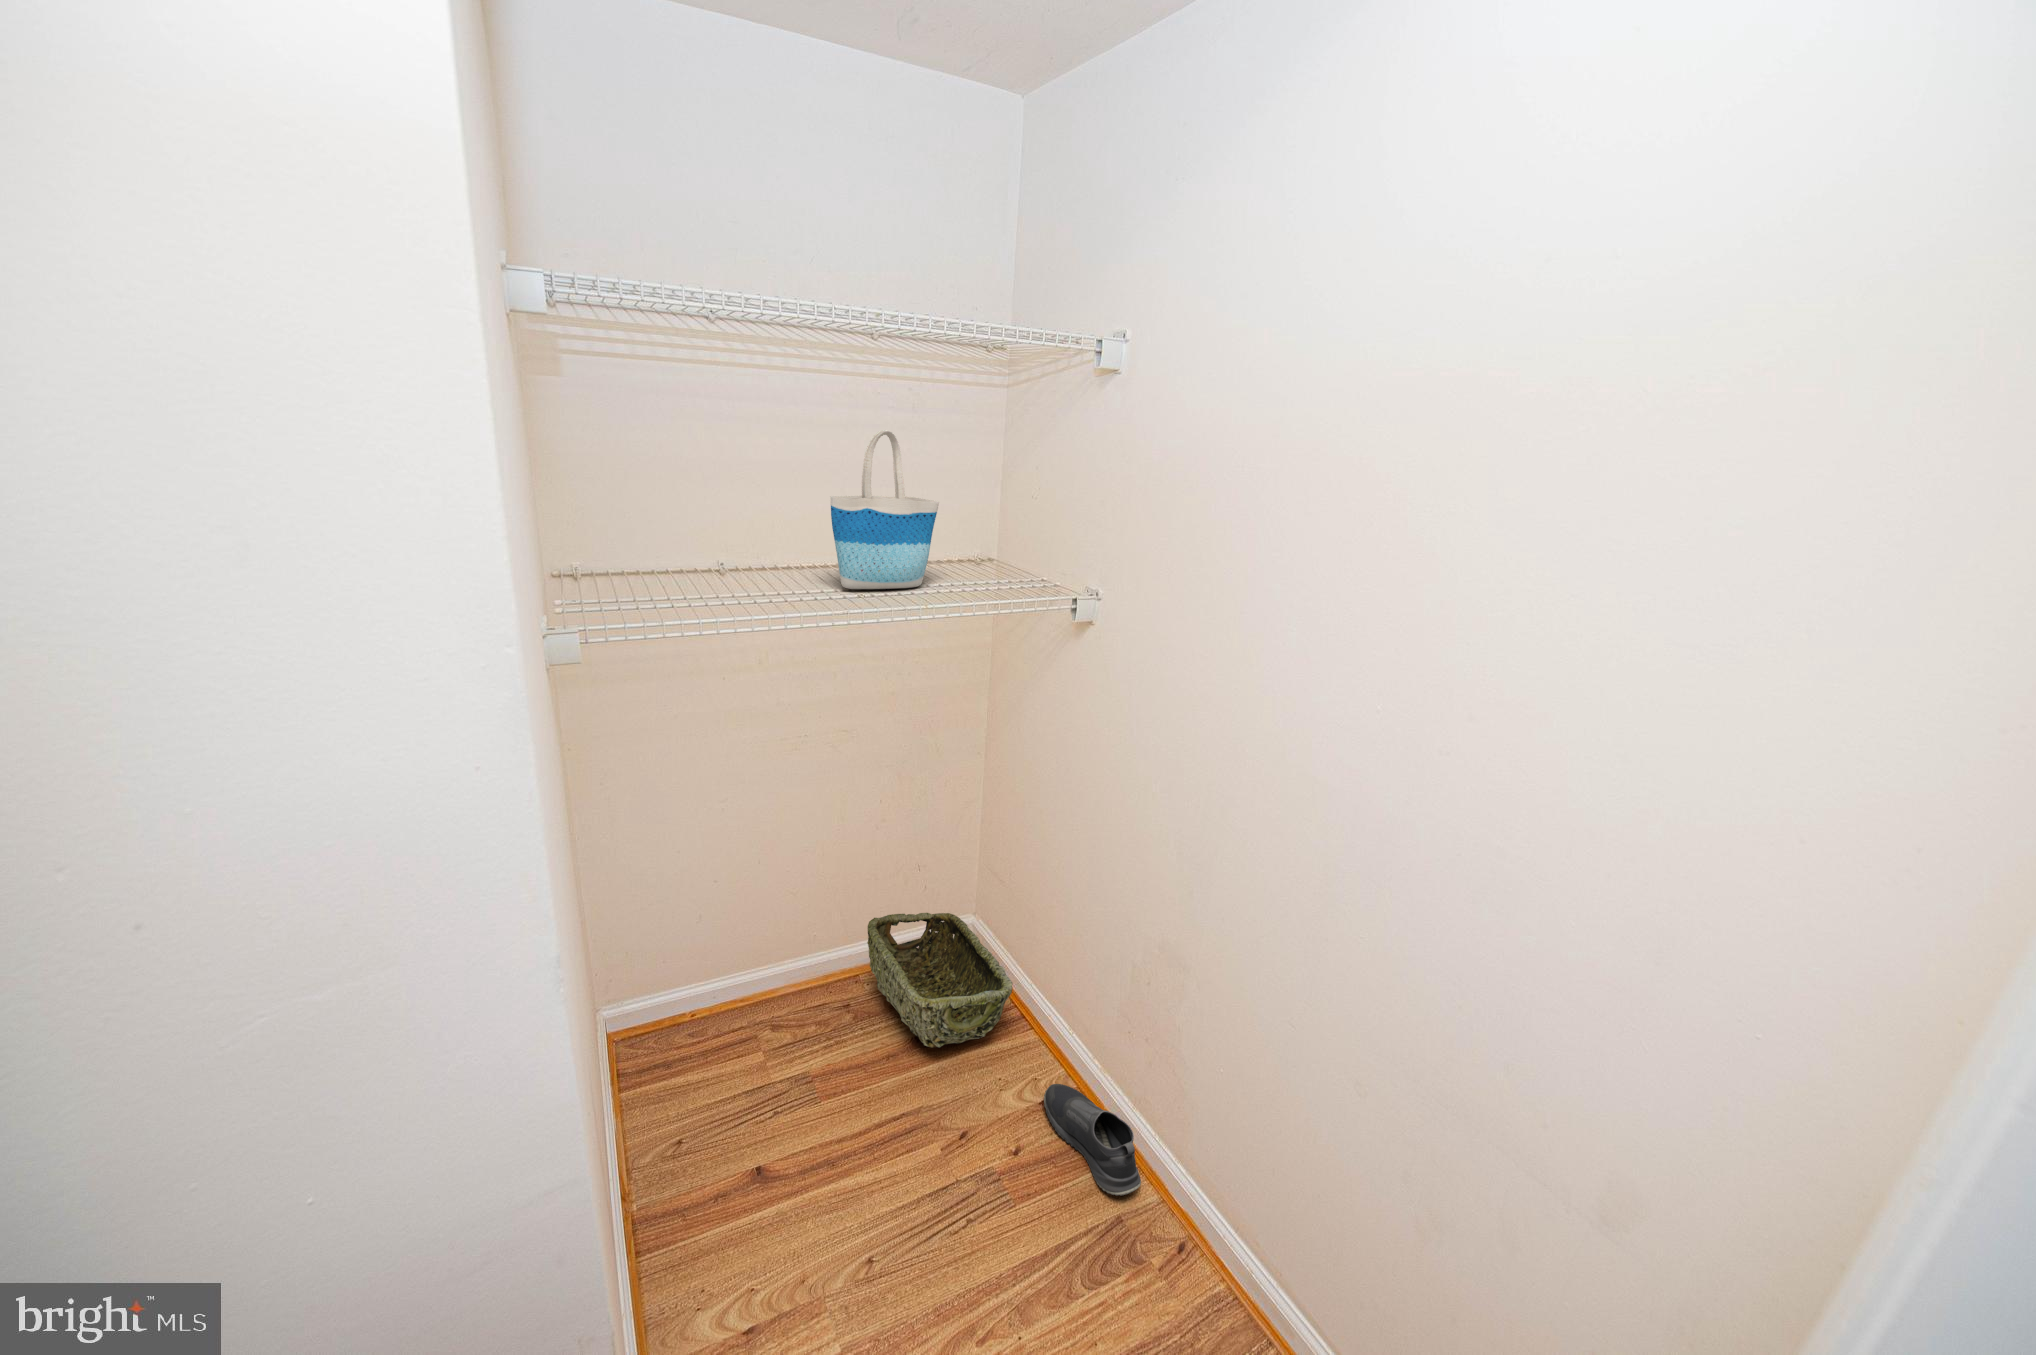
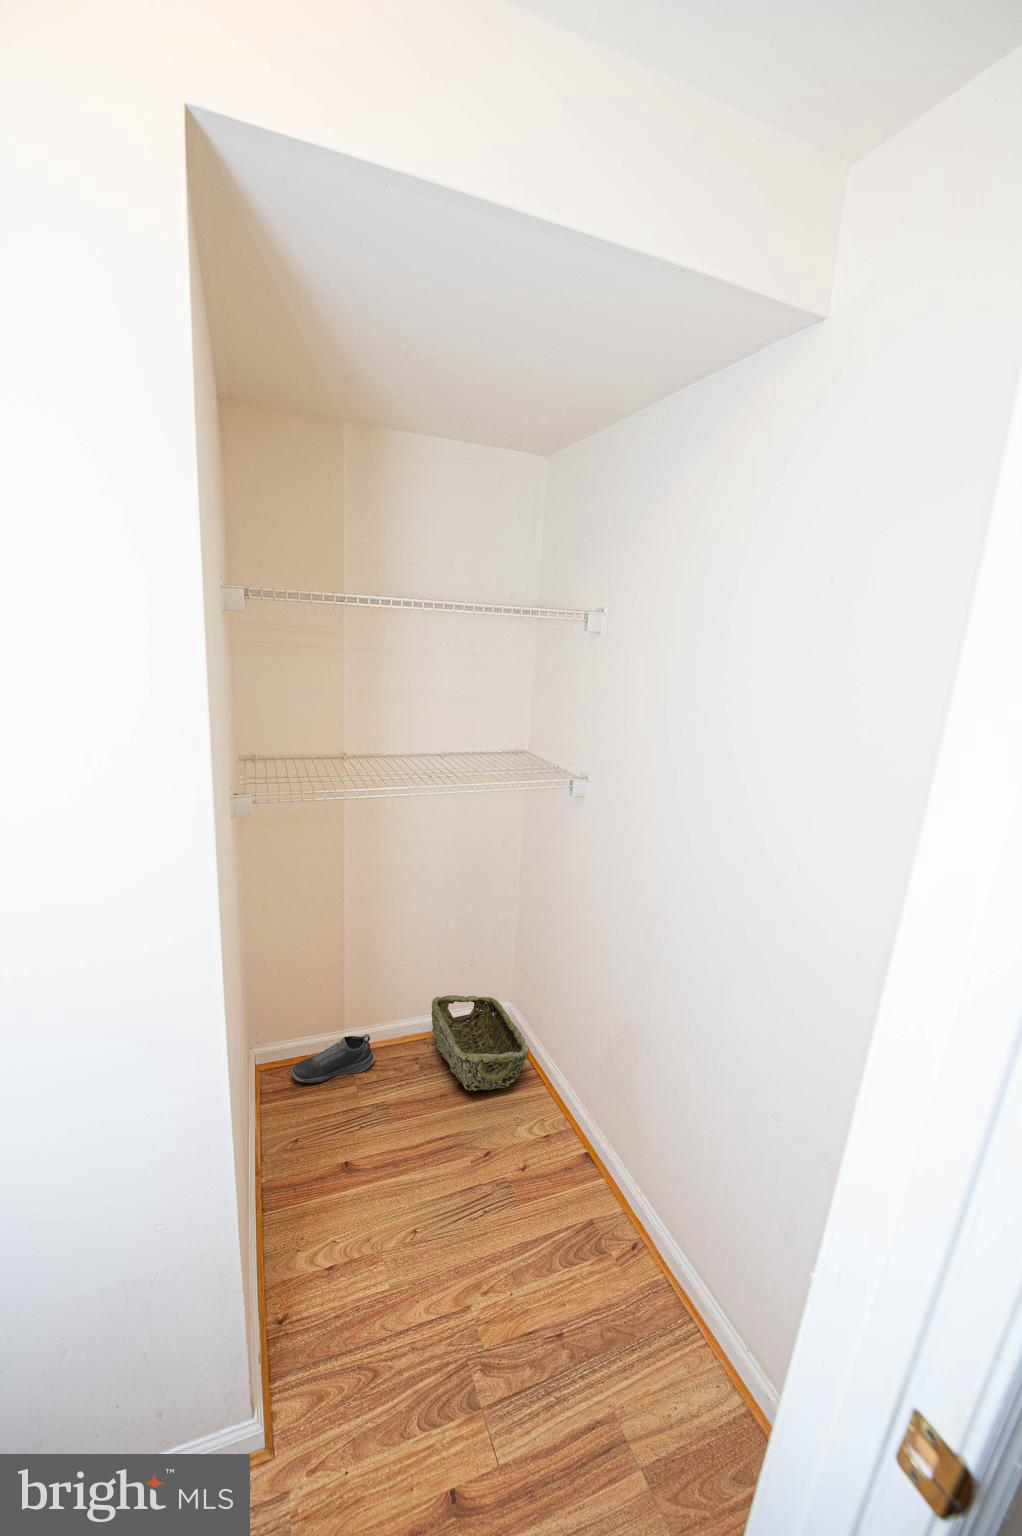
tote bag: present [831,430,939,589] -> none [409,668,481,770]
shoe: present [1044,1084,1141,1196] -> present [291,1034,375,1083]

